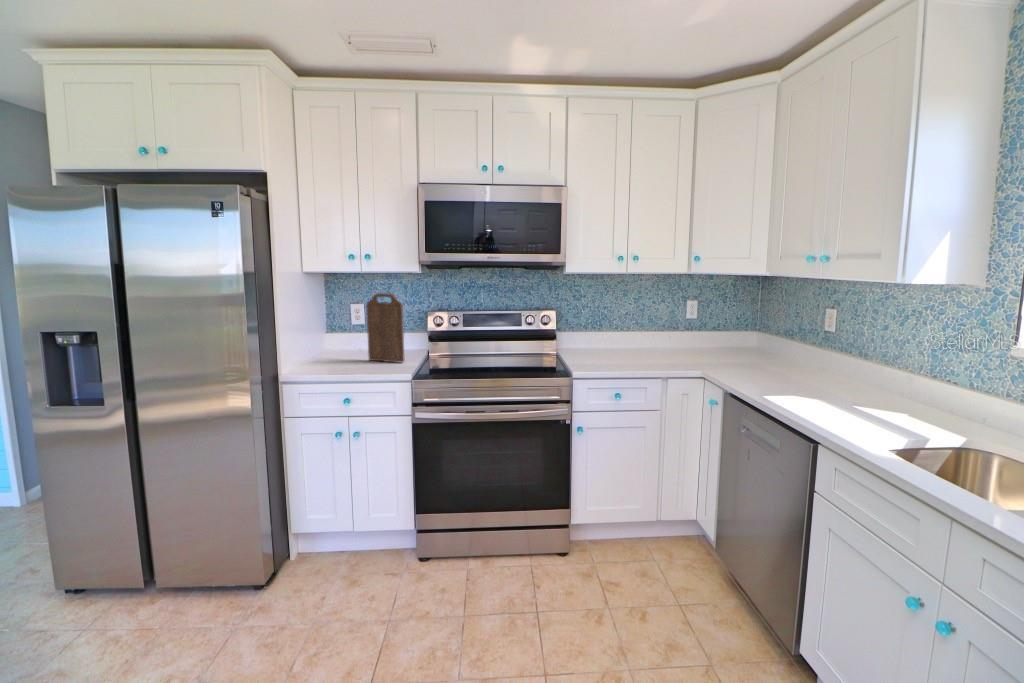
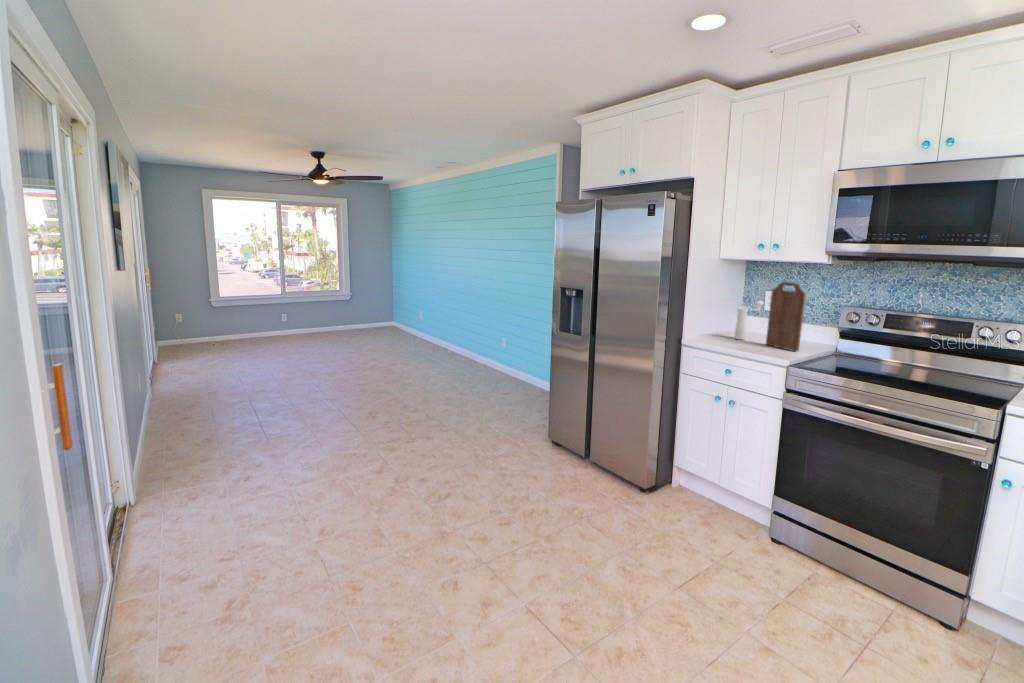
pepper mill: none [331,315,354,360] -> present [734,301,763,340]

